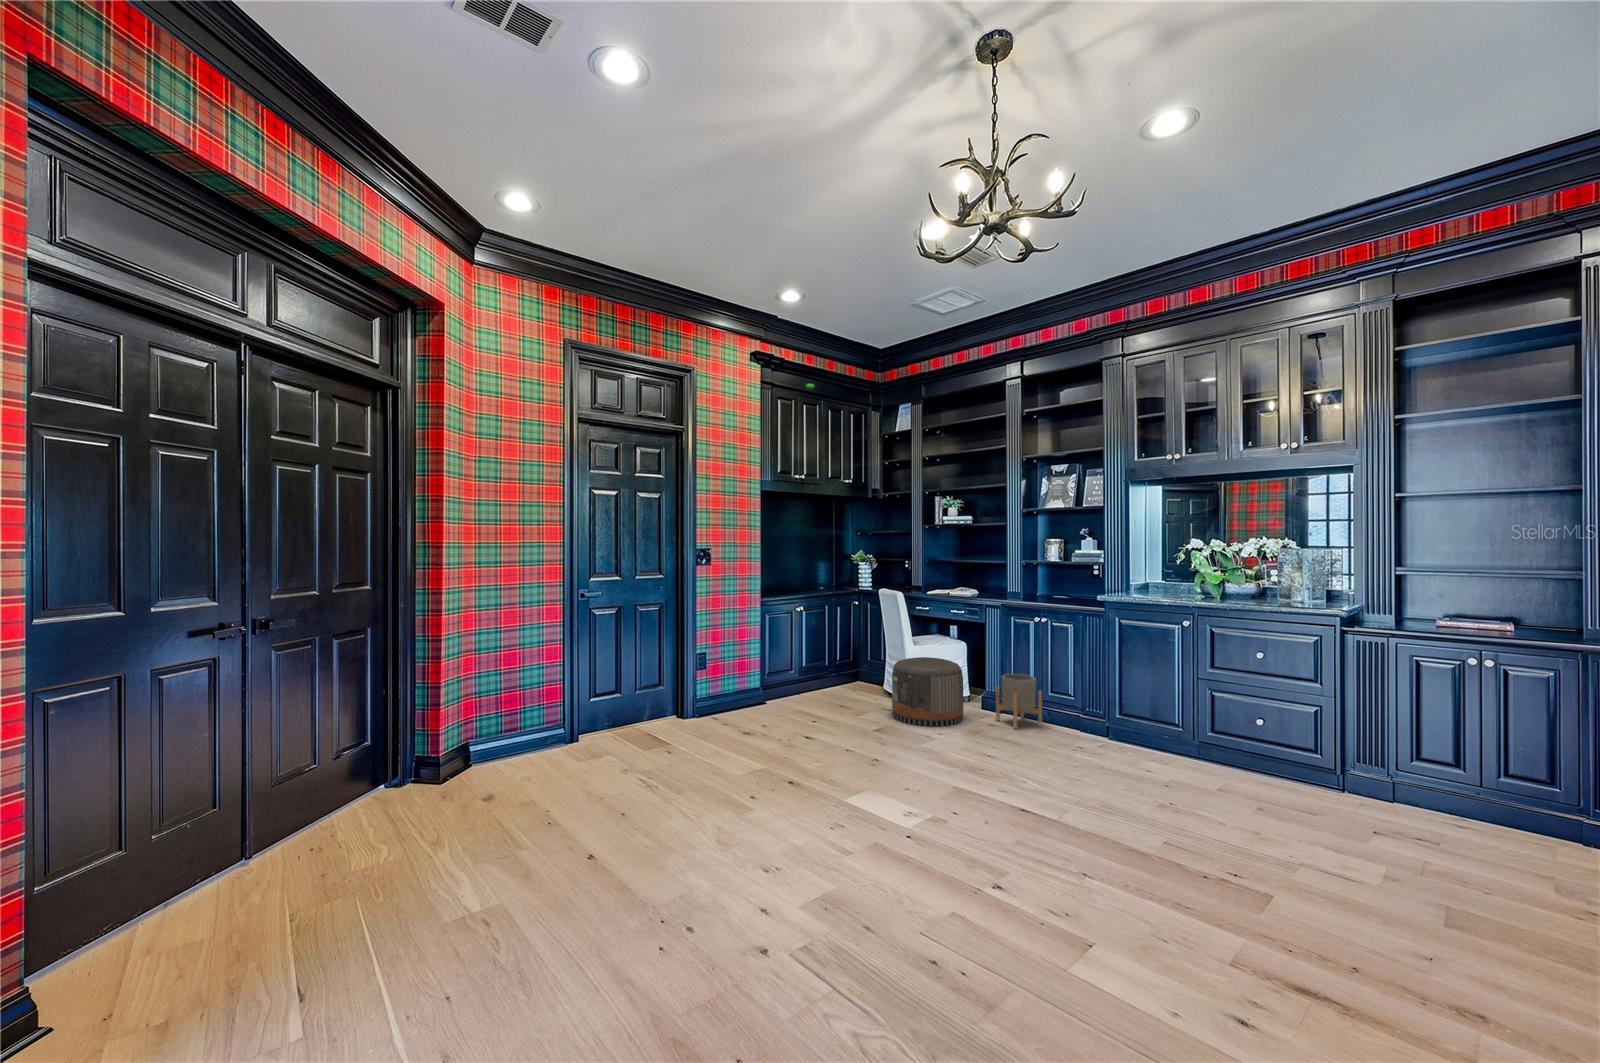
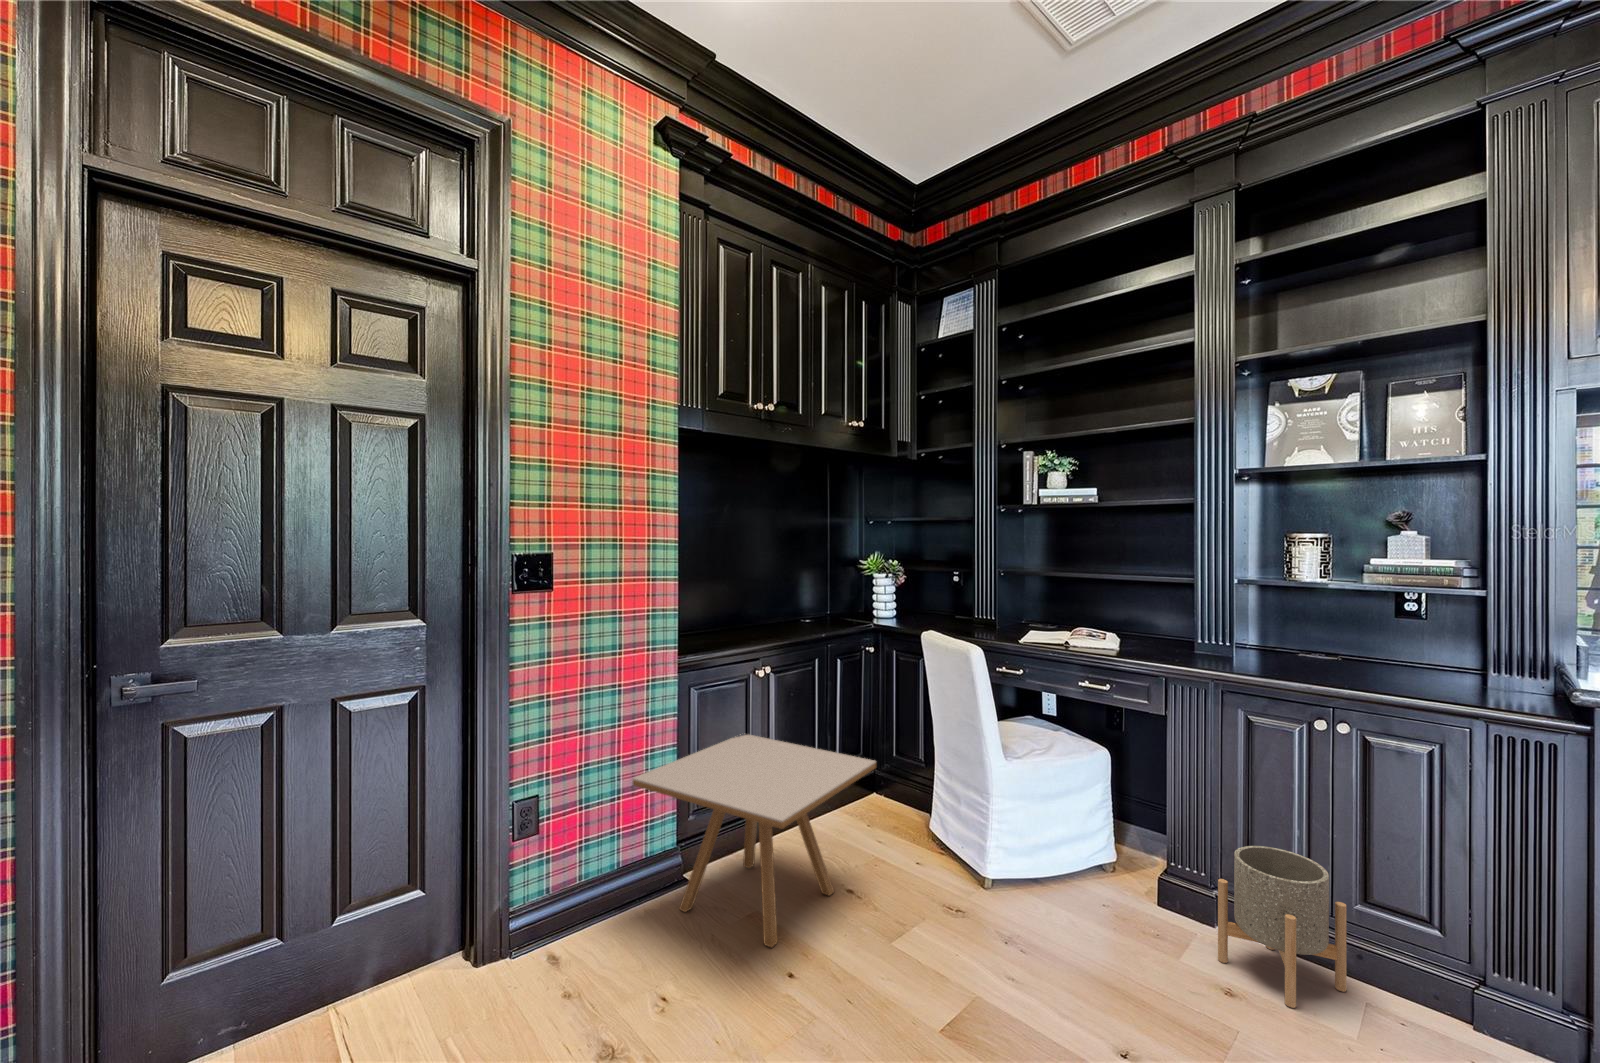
side table: none [744,639,854,717] -> present [633,734,876,948]
pouf: present [892,657,963,726] -> none [968,793,1141,994]

